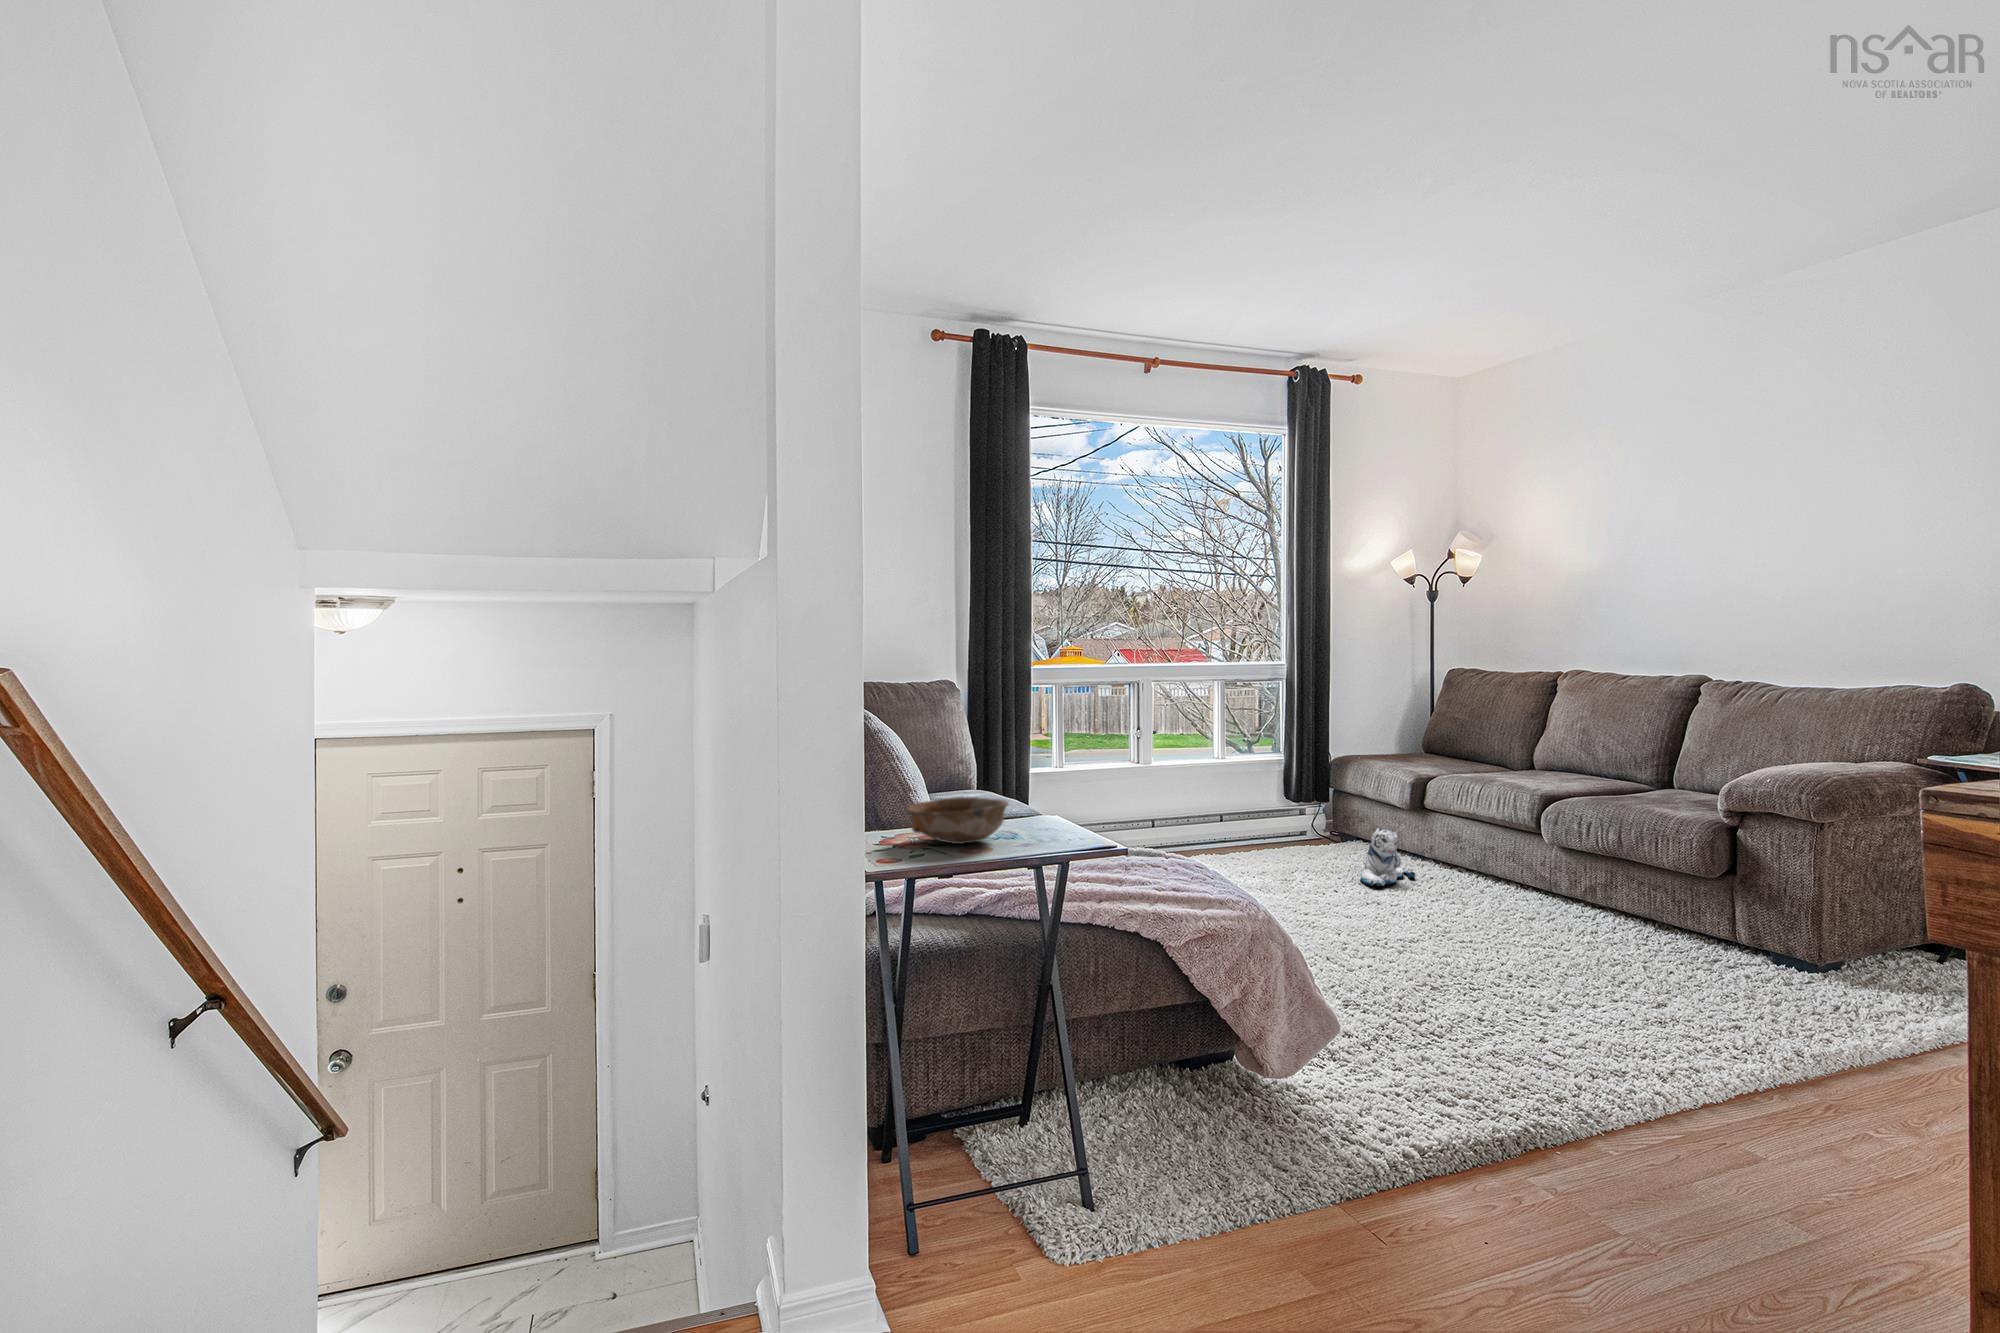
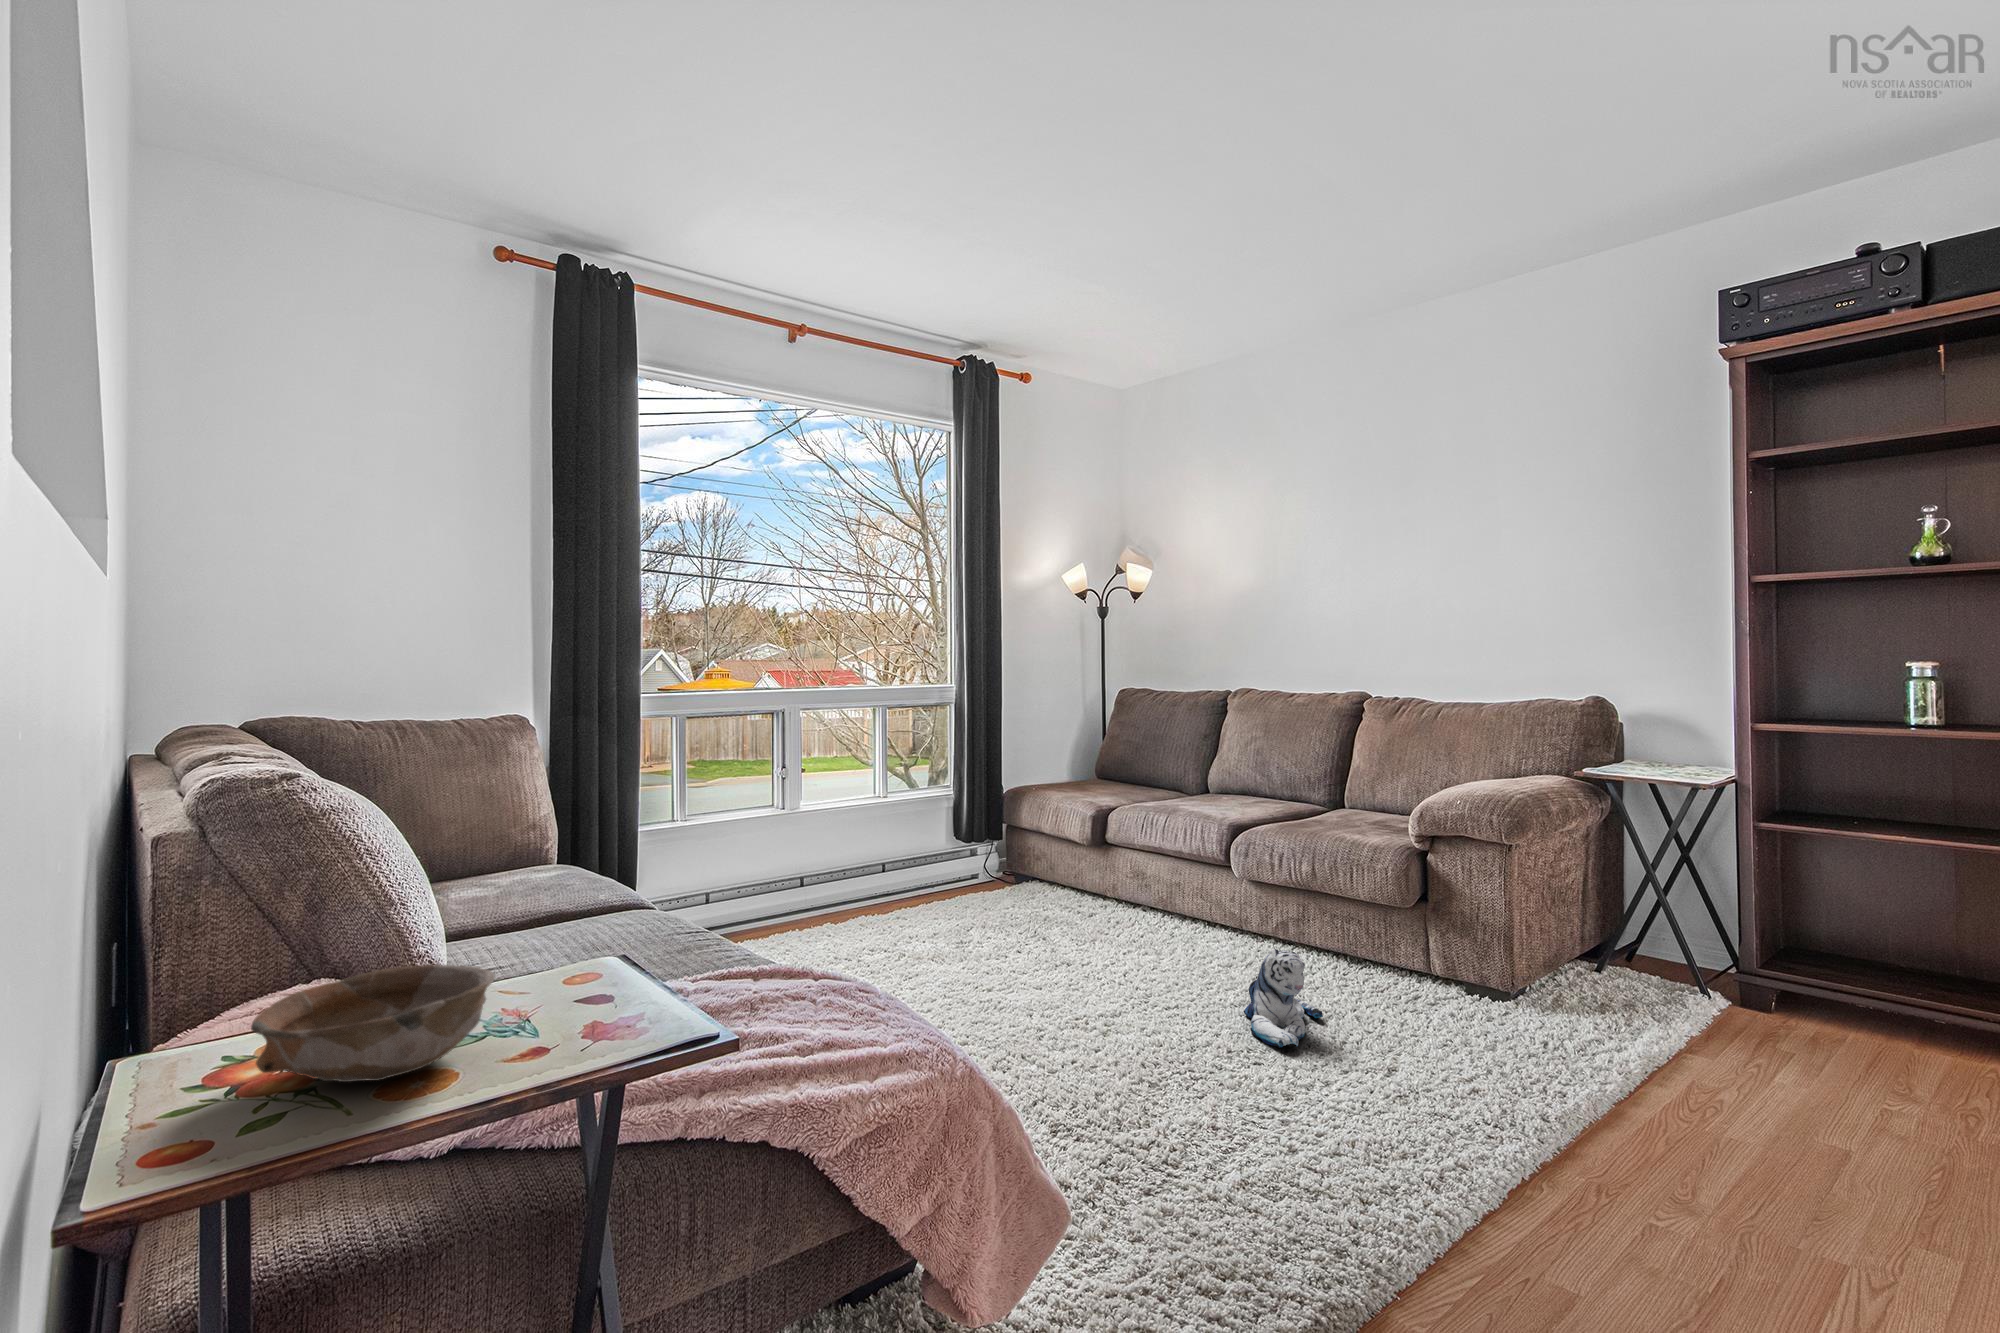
plush toy: present [1360,828,1415,886] -> present [1243,949,1323,1048]

